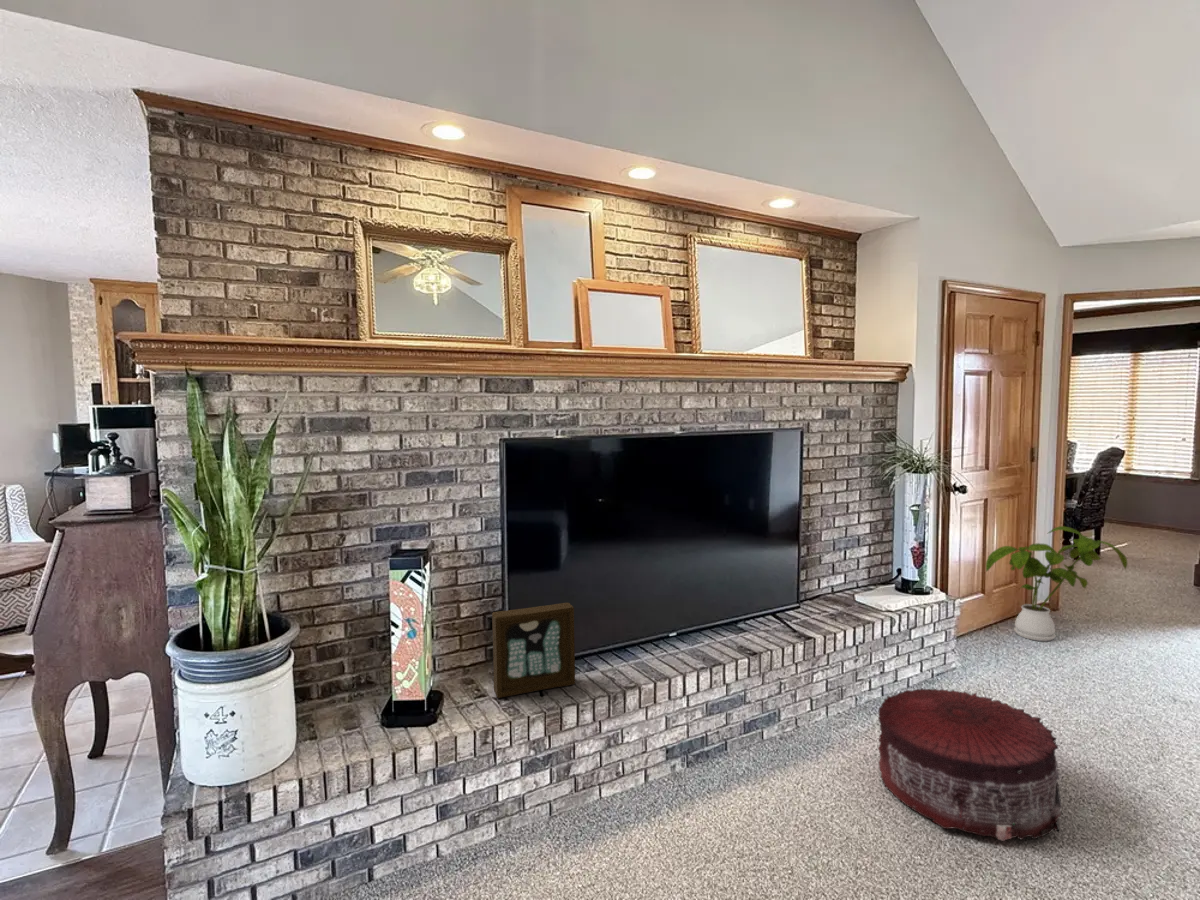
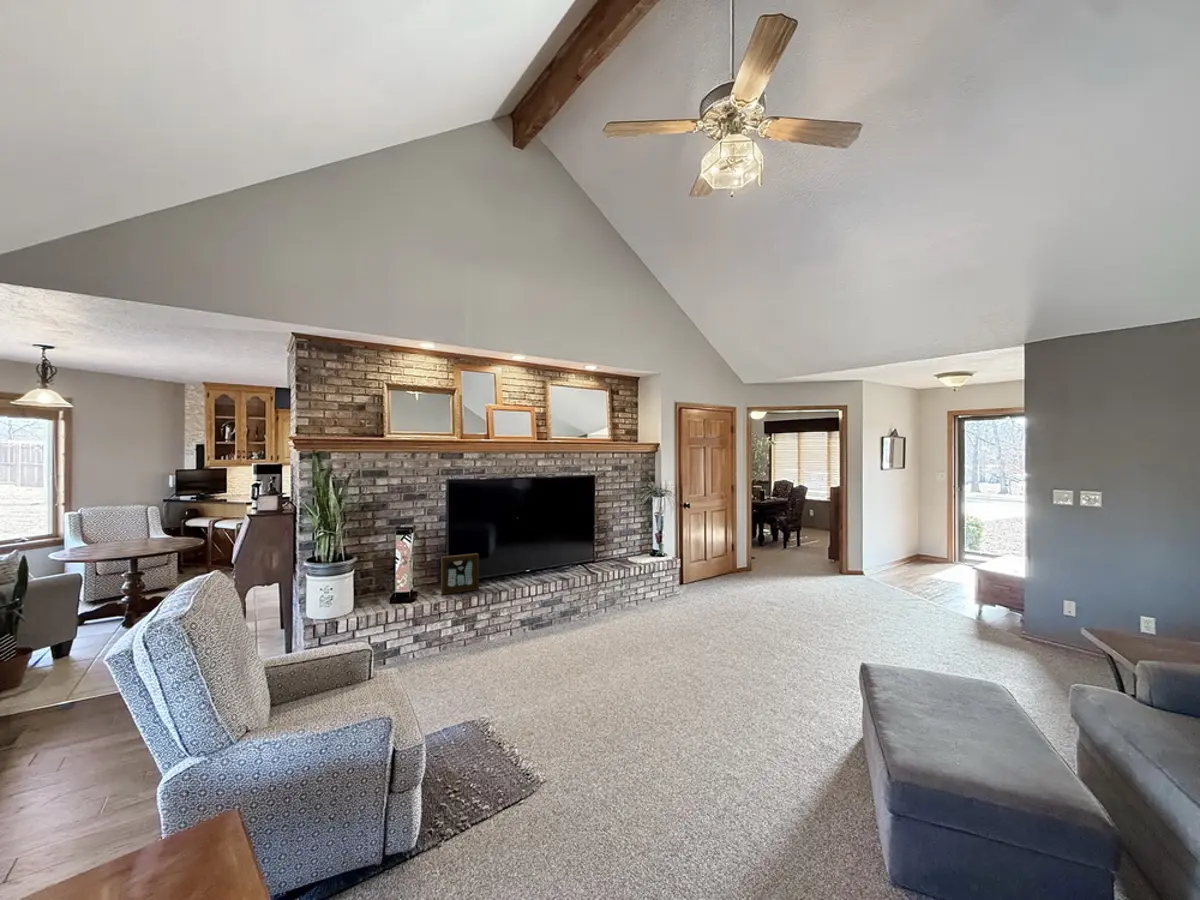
house plant: present [986,526,1127,641] -> none [705,524,764,583]
pouf: present [878,688,1062,841] -> none [615,593,682,645]

